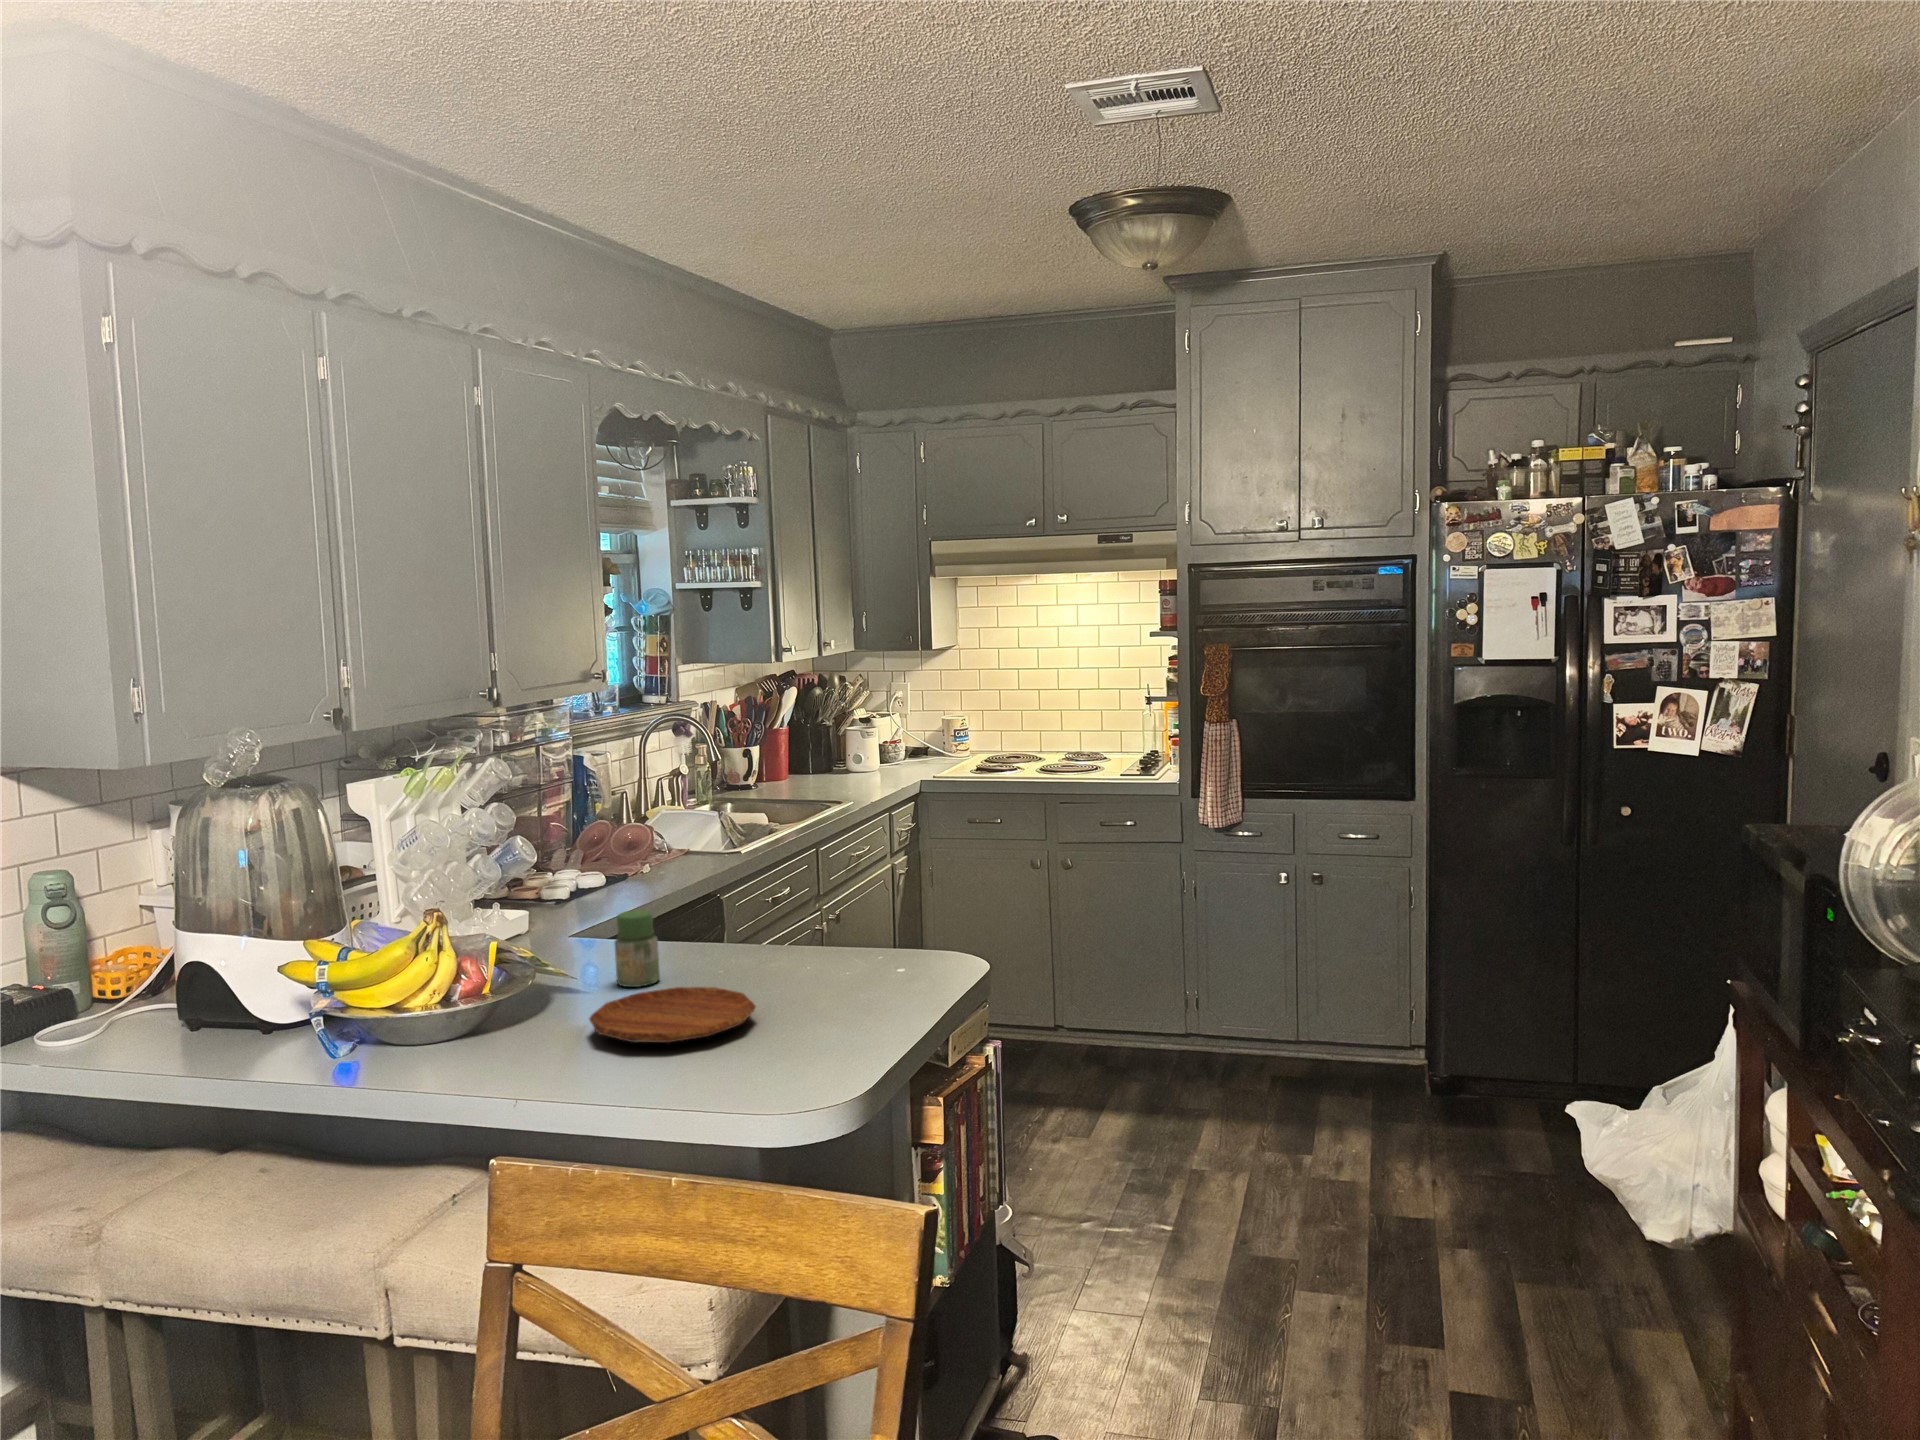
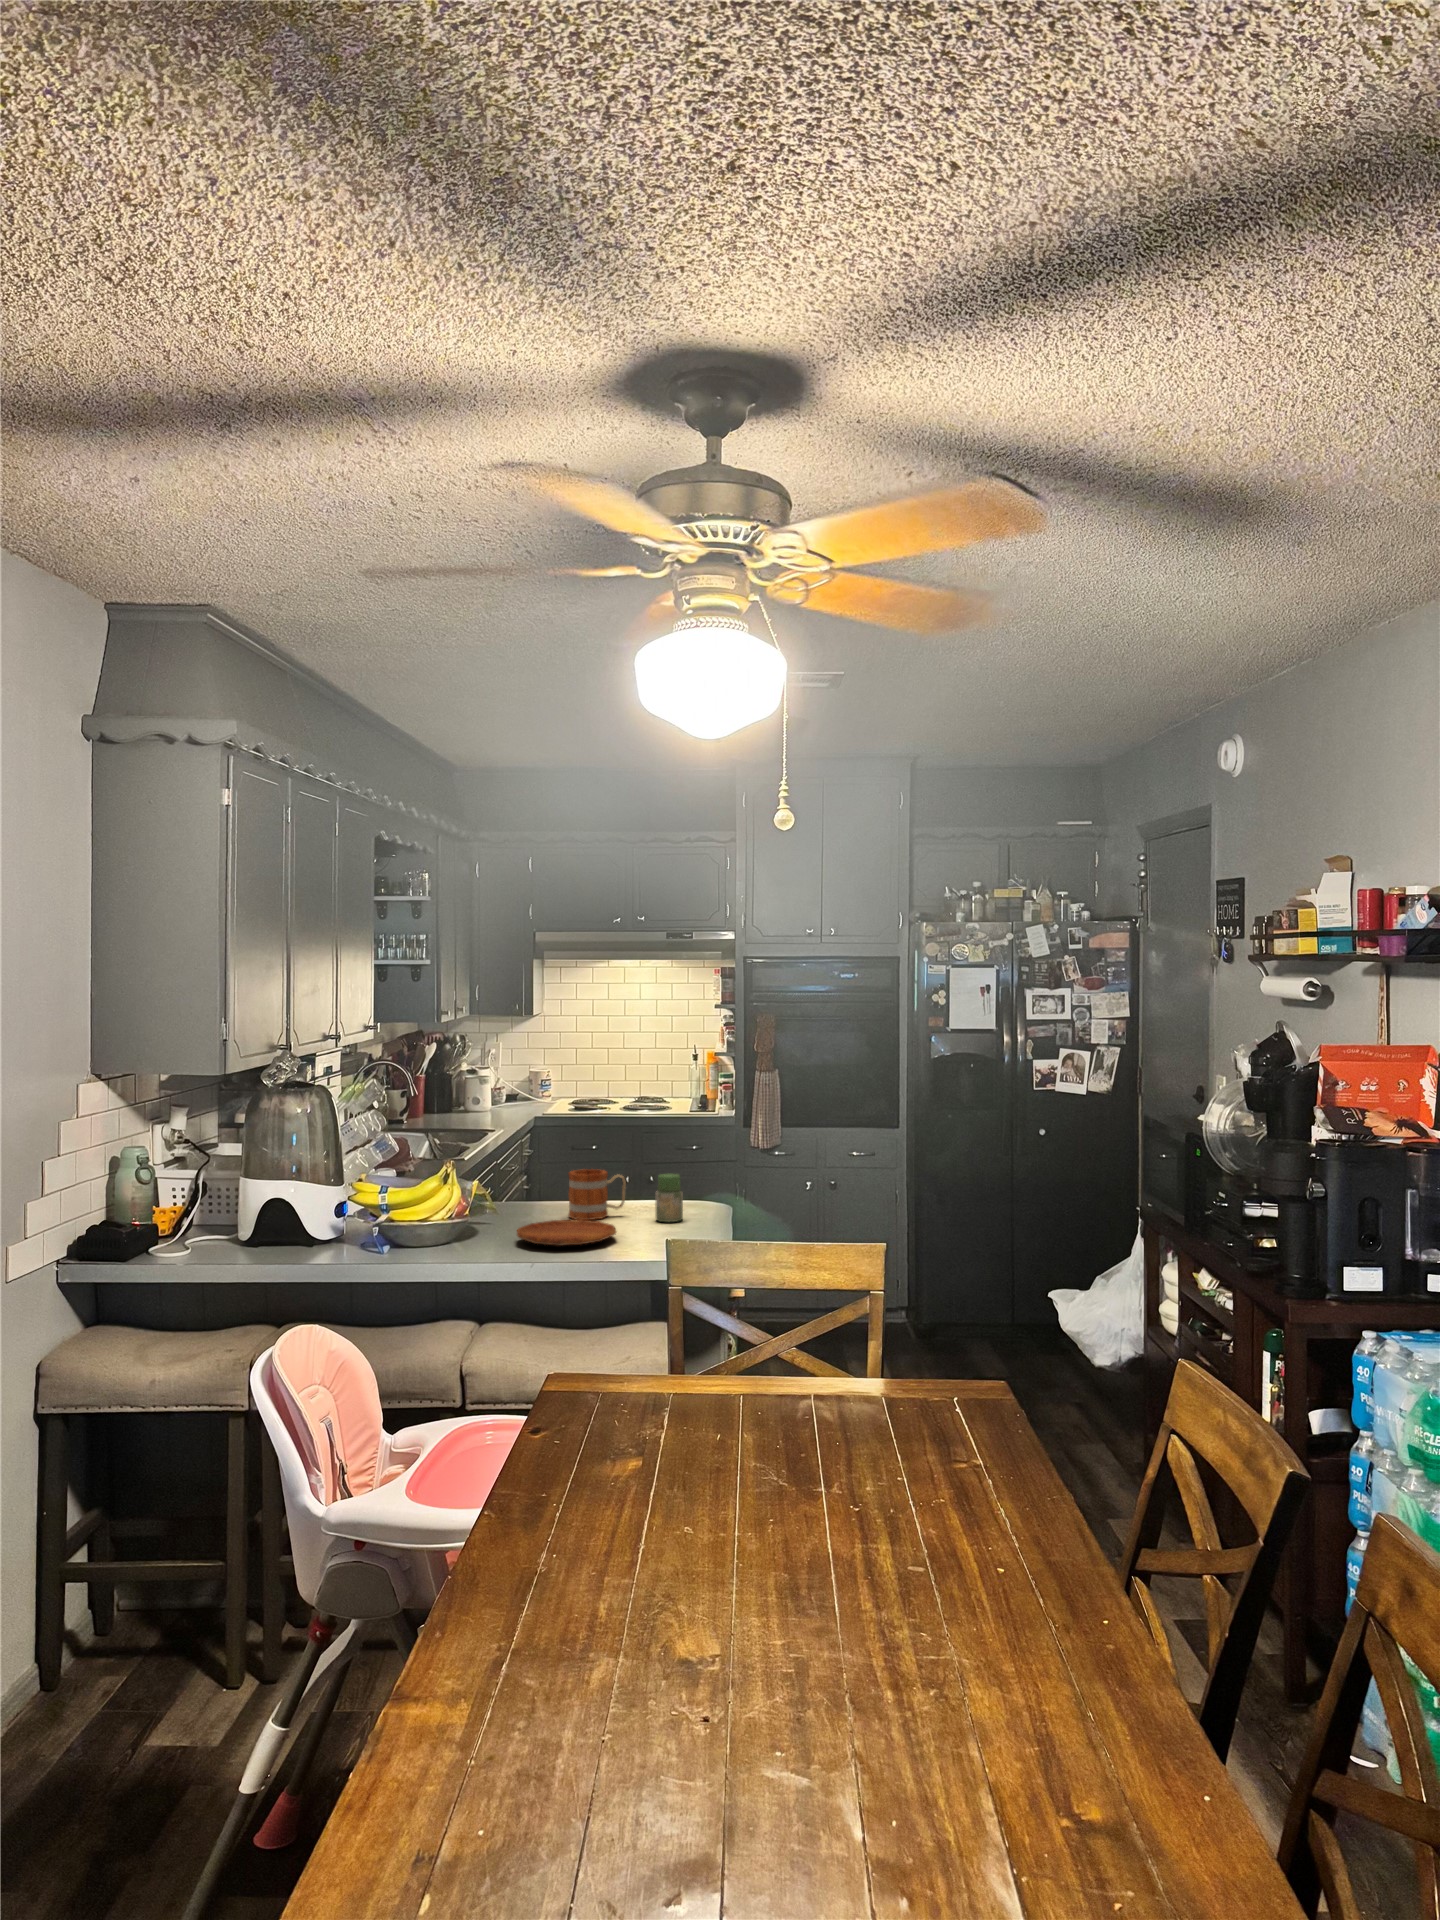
mug: none [736,898,825,981] -> present [568,1169,626,1220]
jar: present [614,910,660,987] -> present [655,1174,683,1222]

